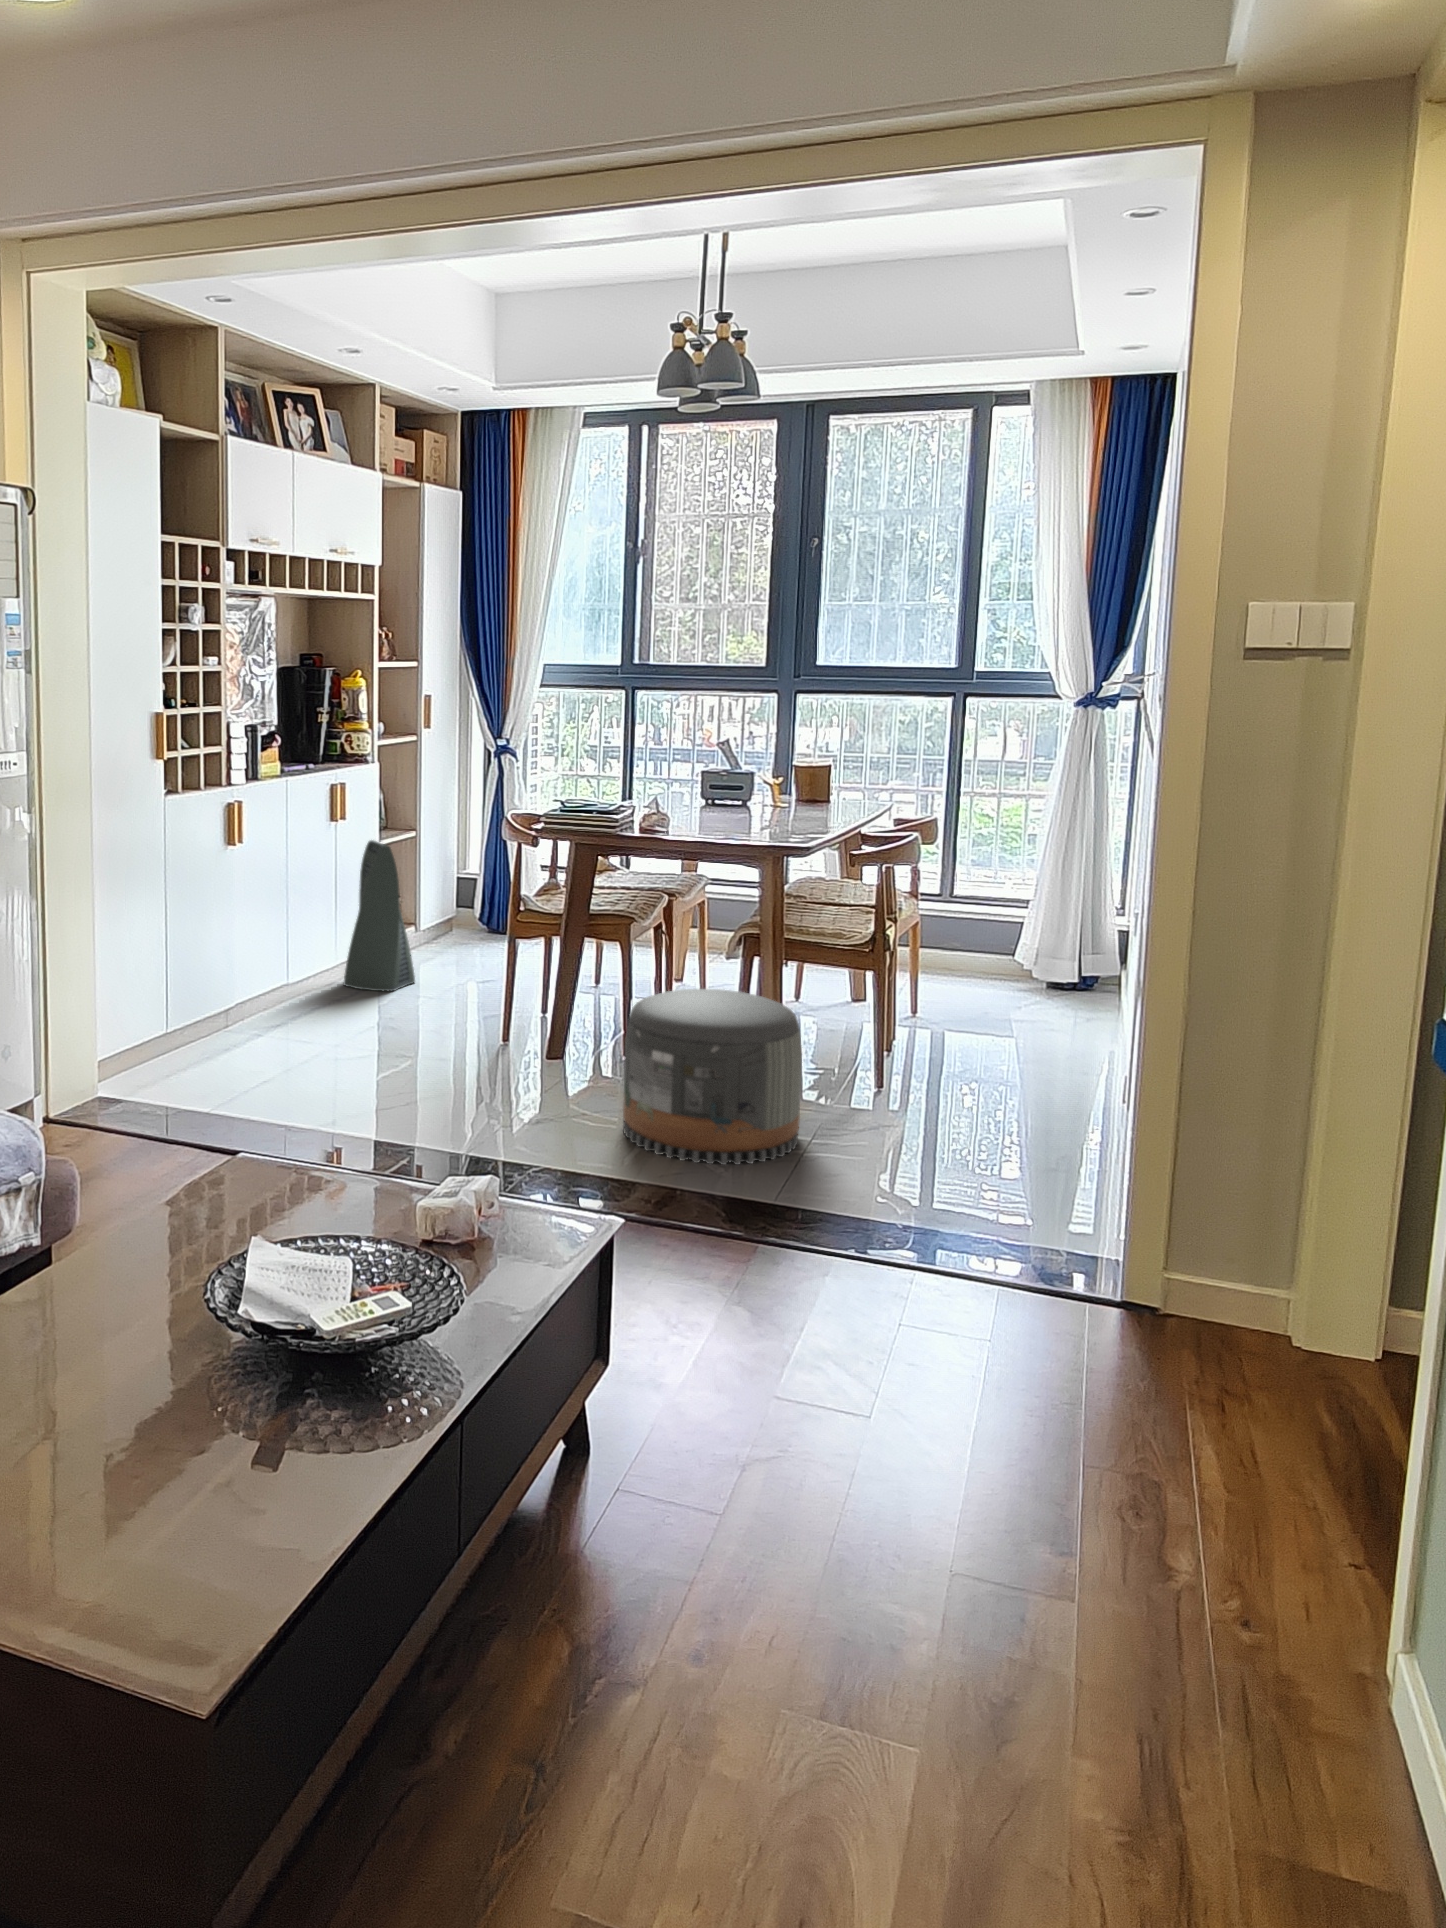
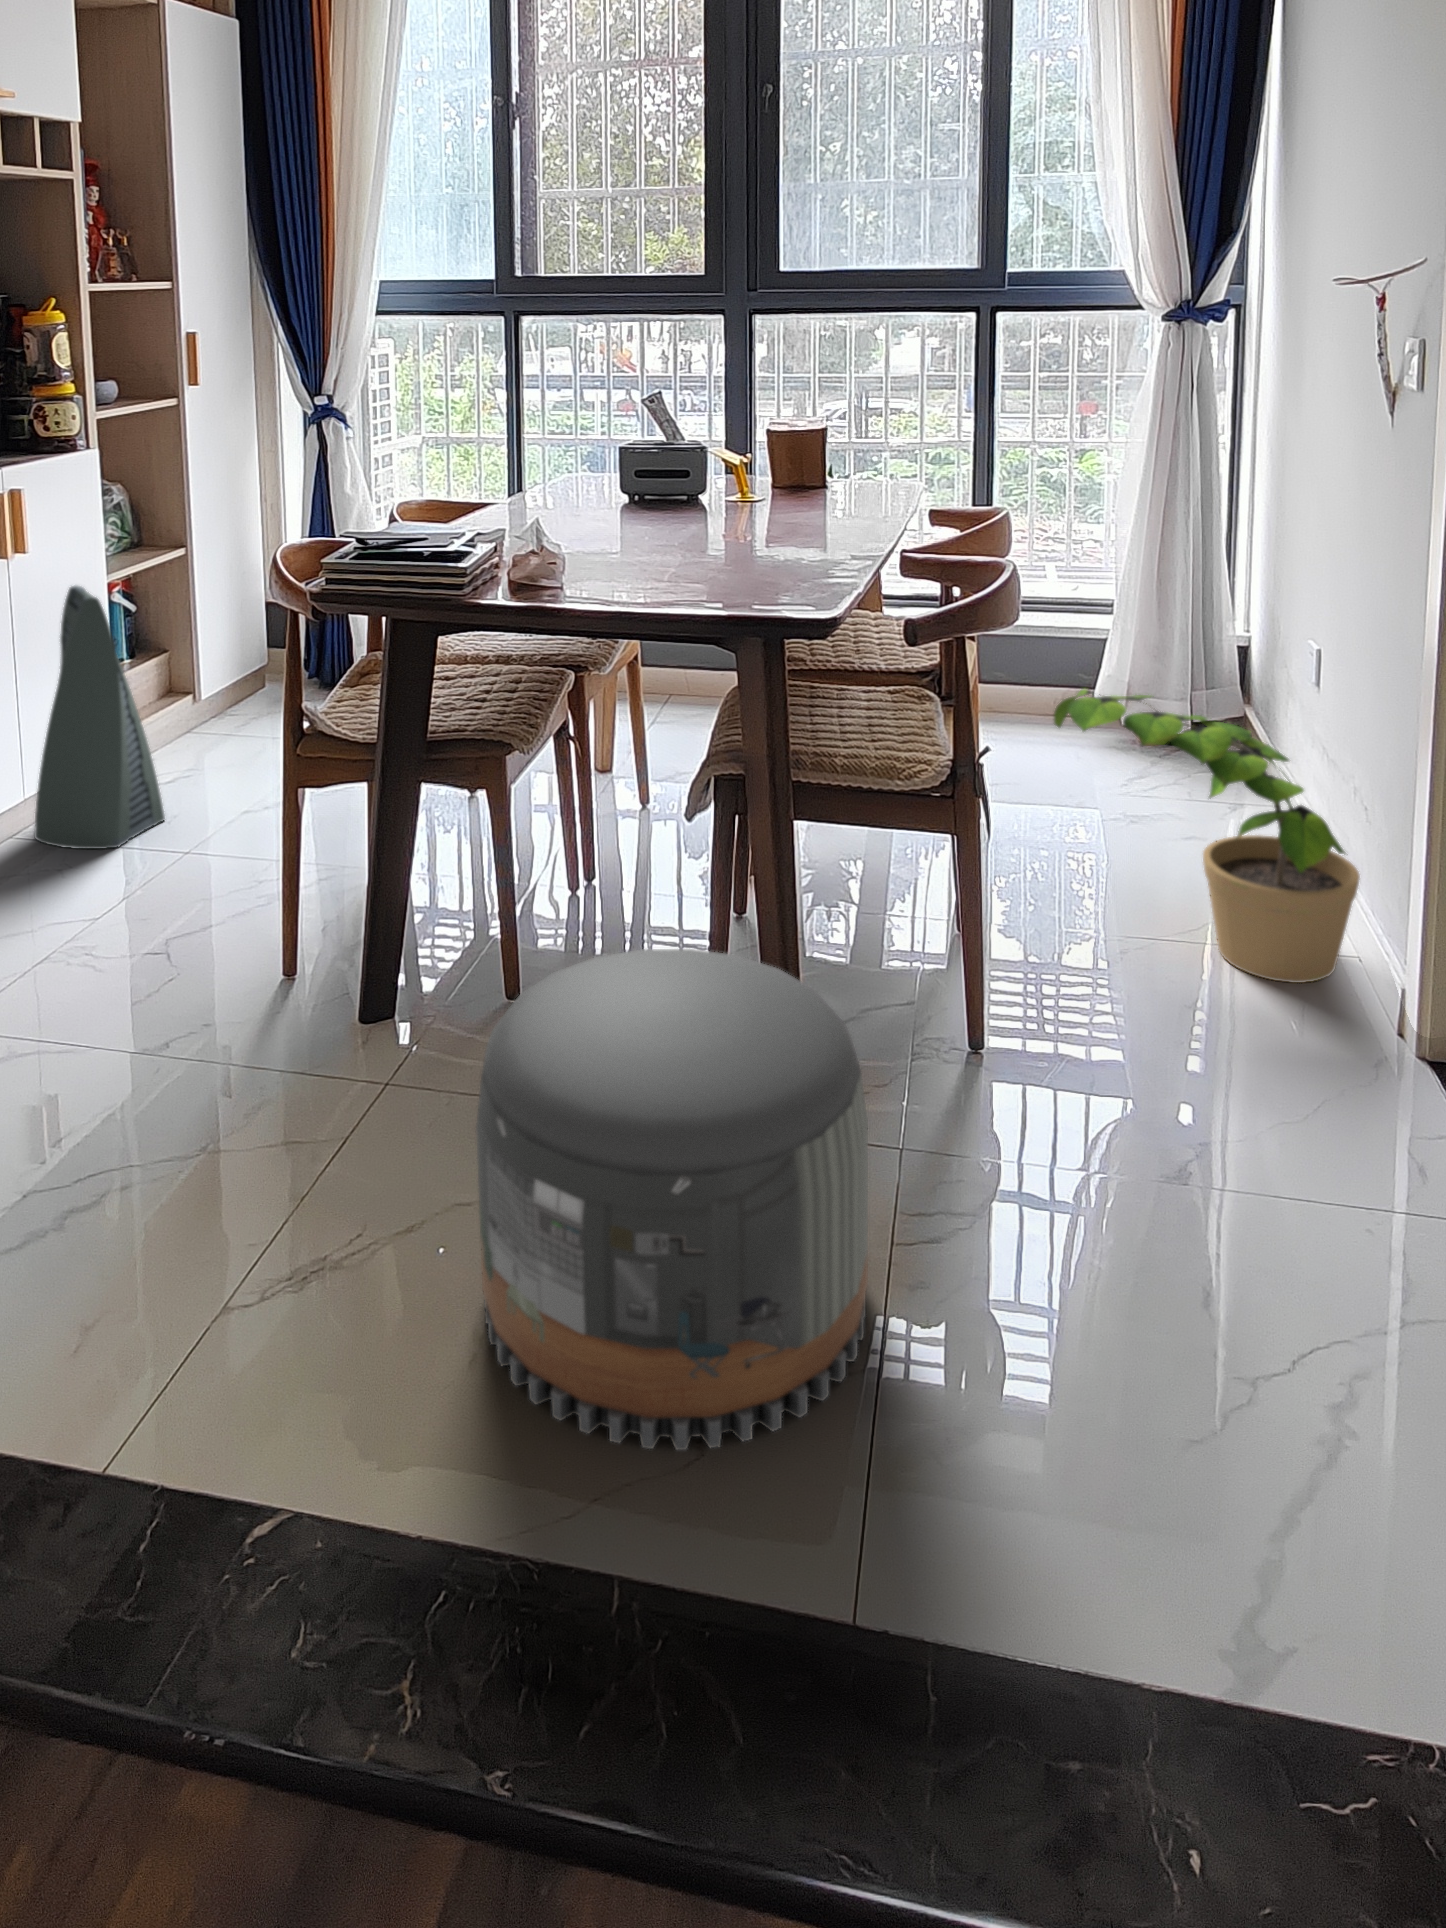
potted plant: none [948,914,1121,1080] -> present [1054,689,1360,983]

